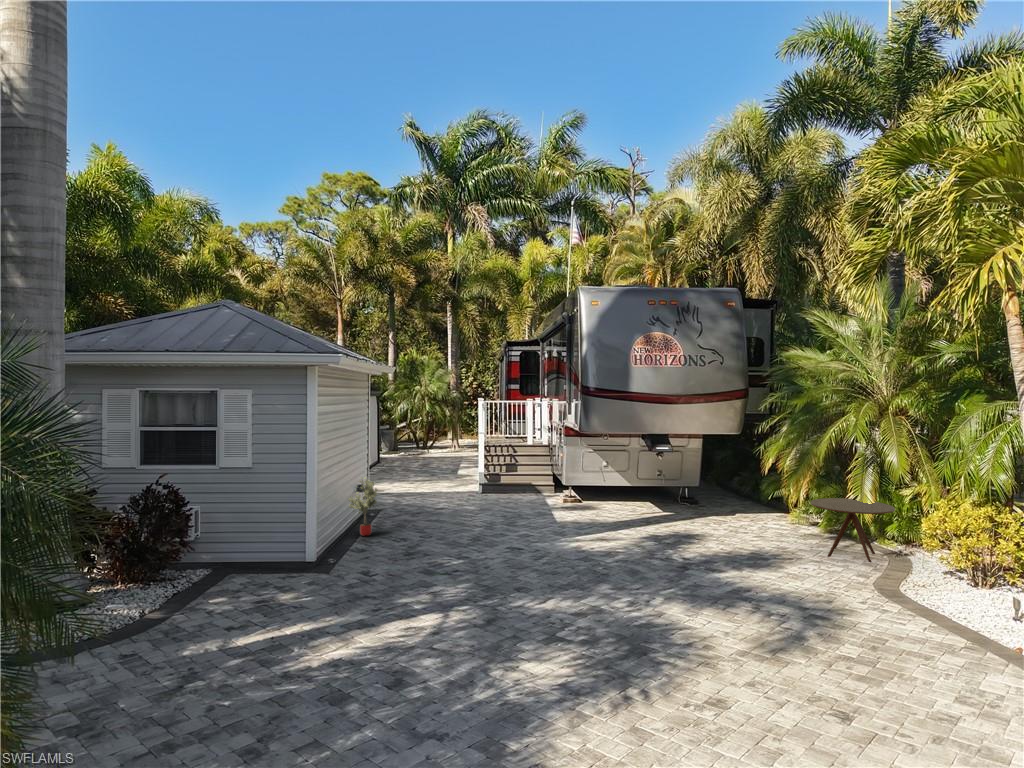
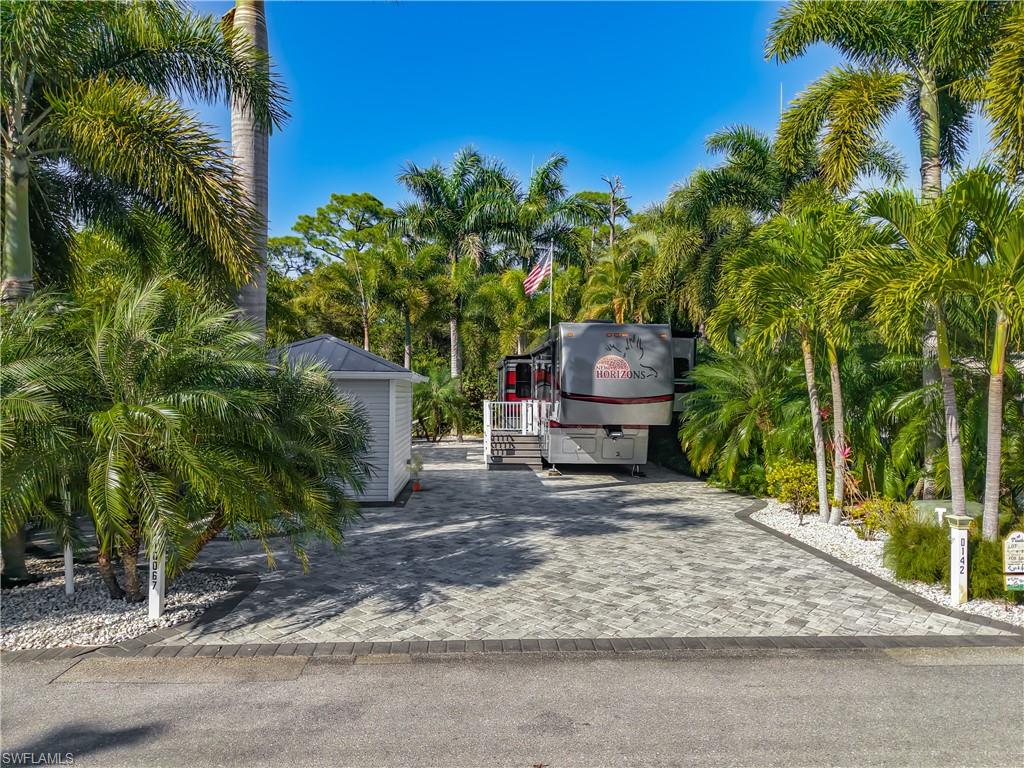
round table: present [811,498,895,562] -> none [706,465,755,502]

